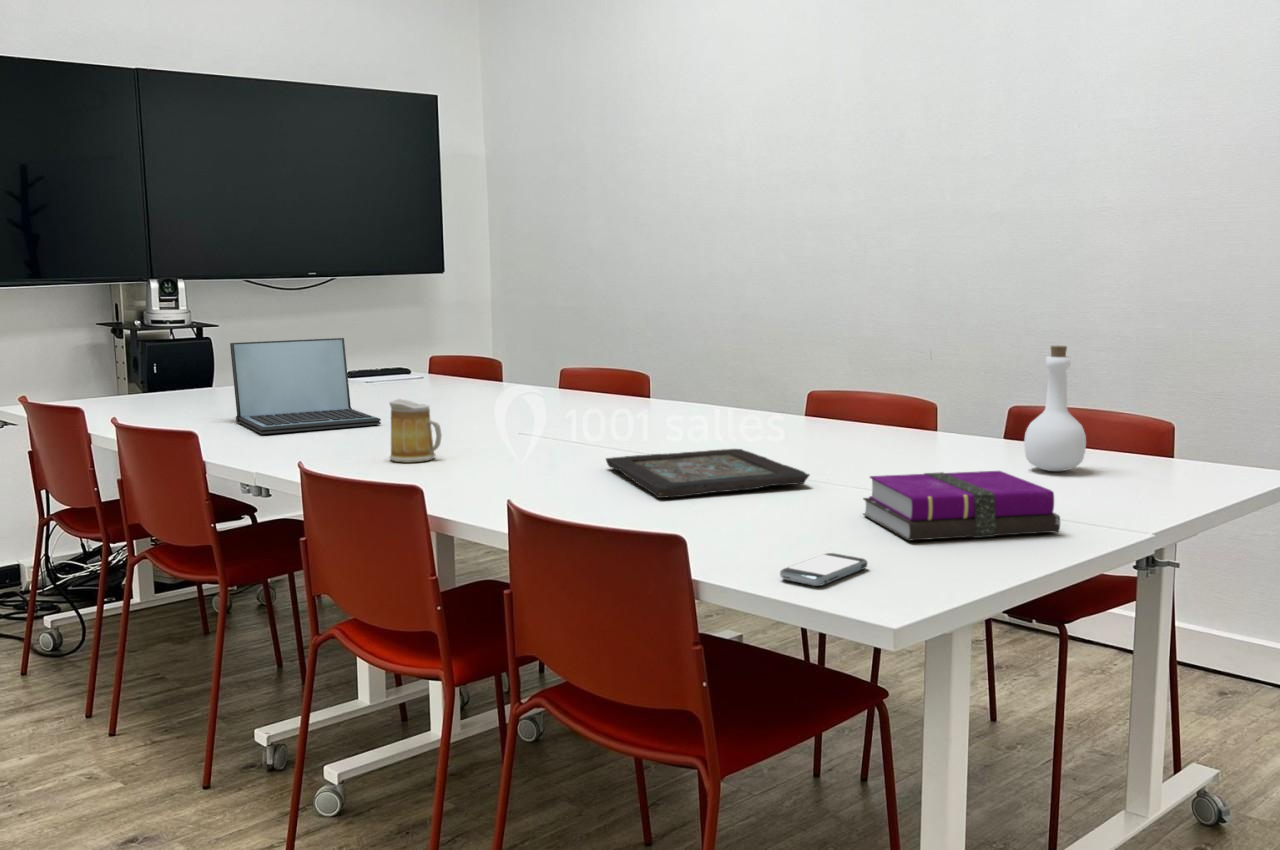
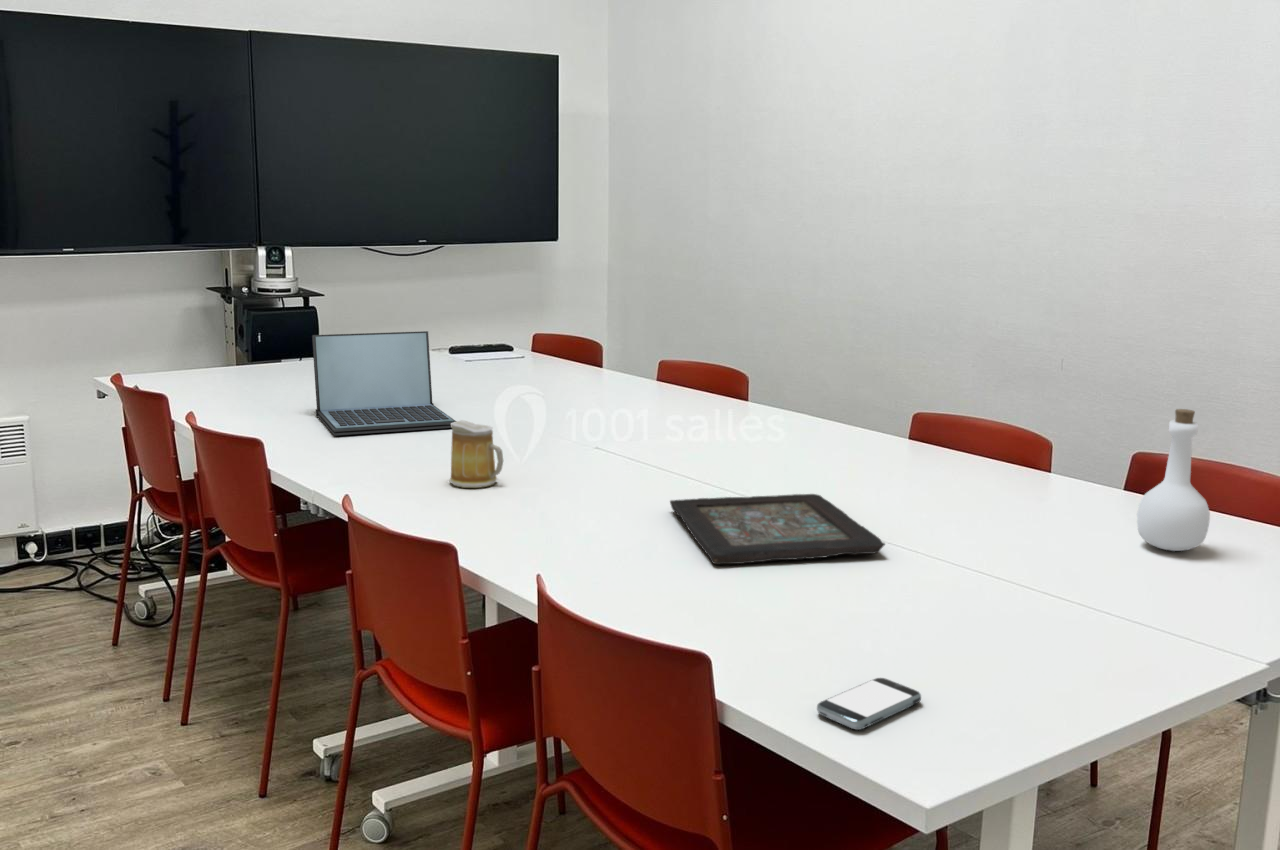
notebook: present [863,471,1060,541] -> none [934,567,1161,659]

